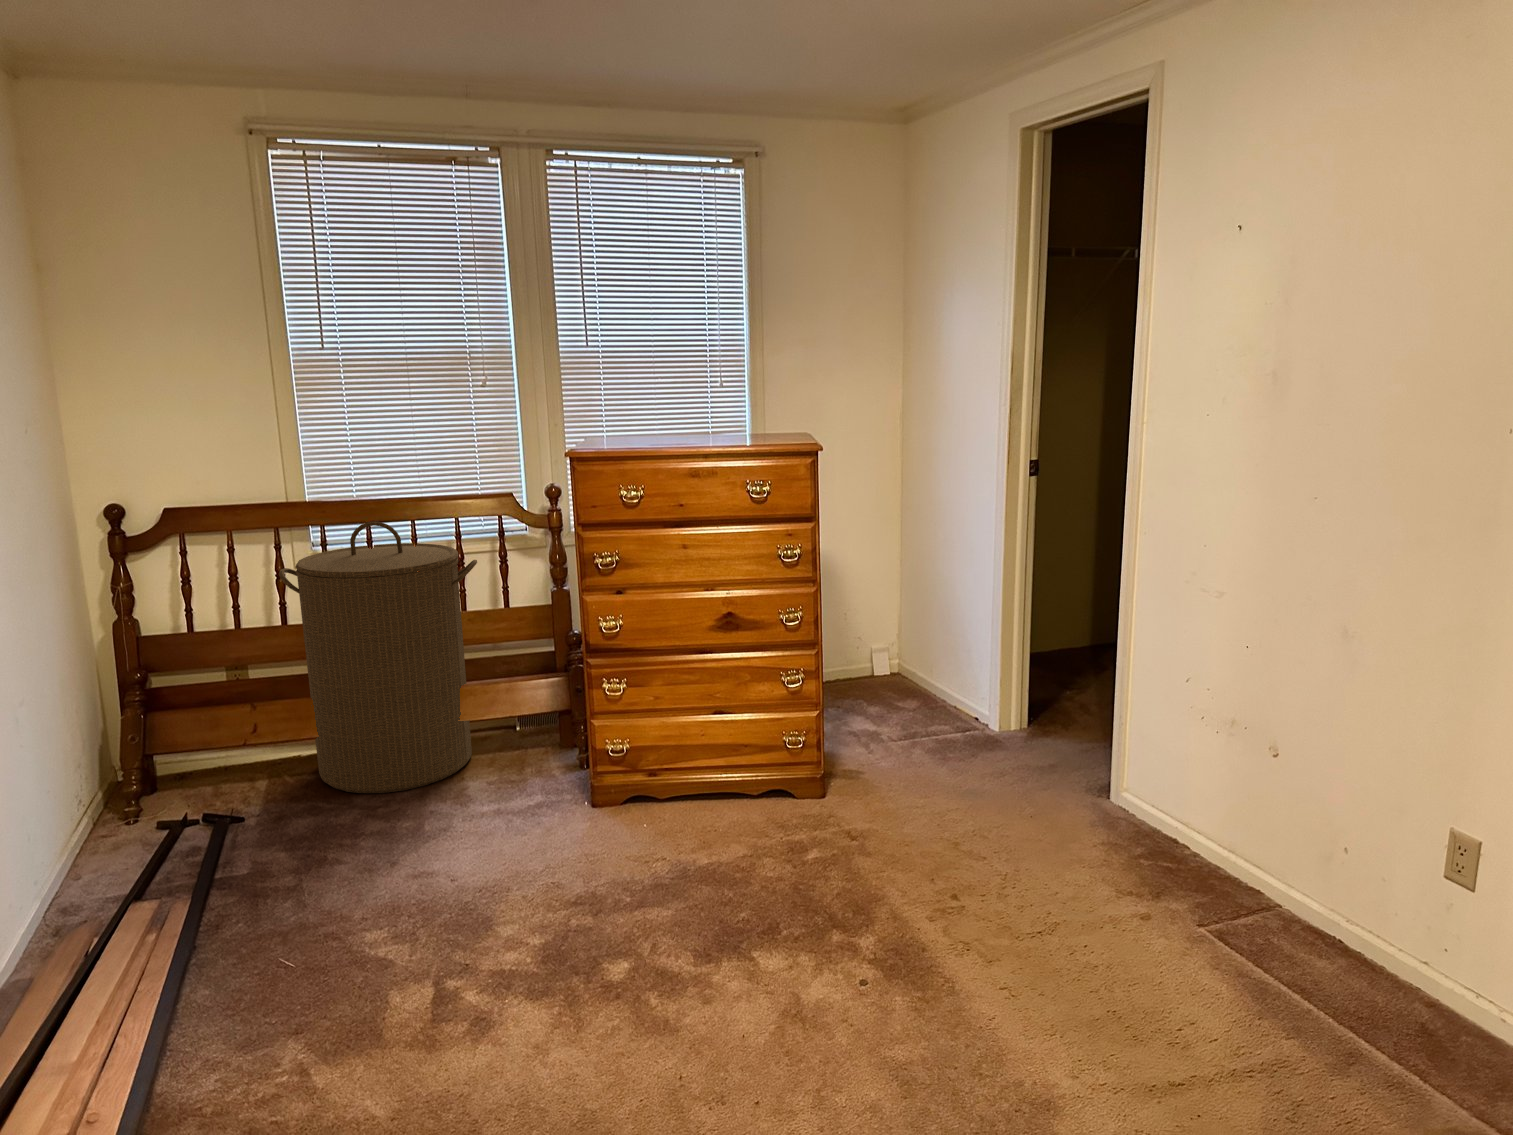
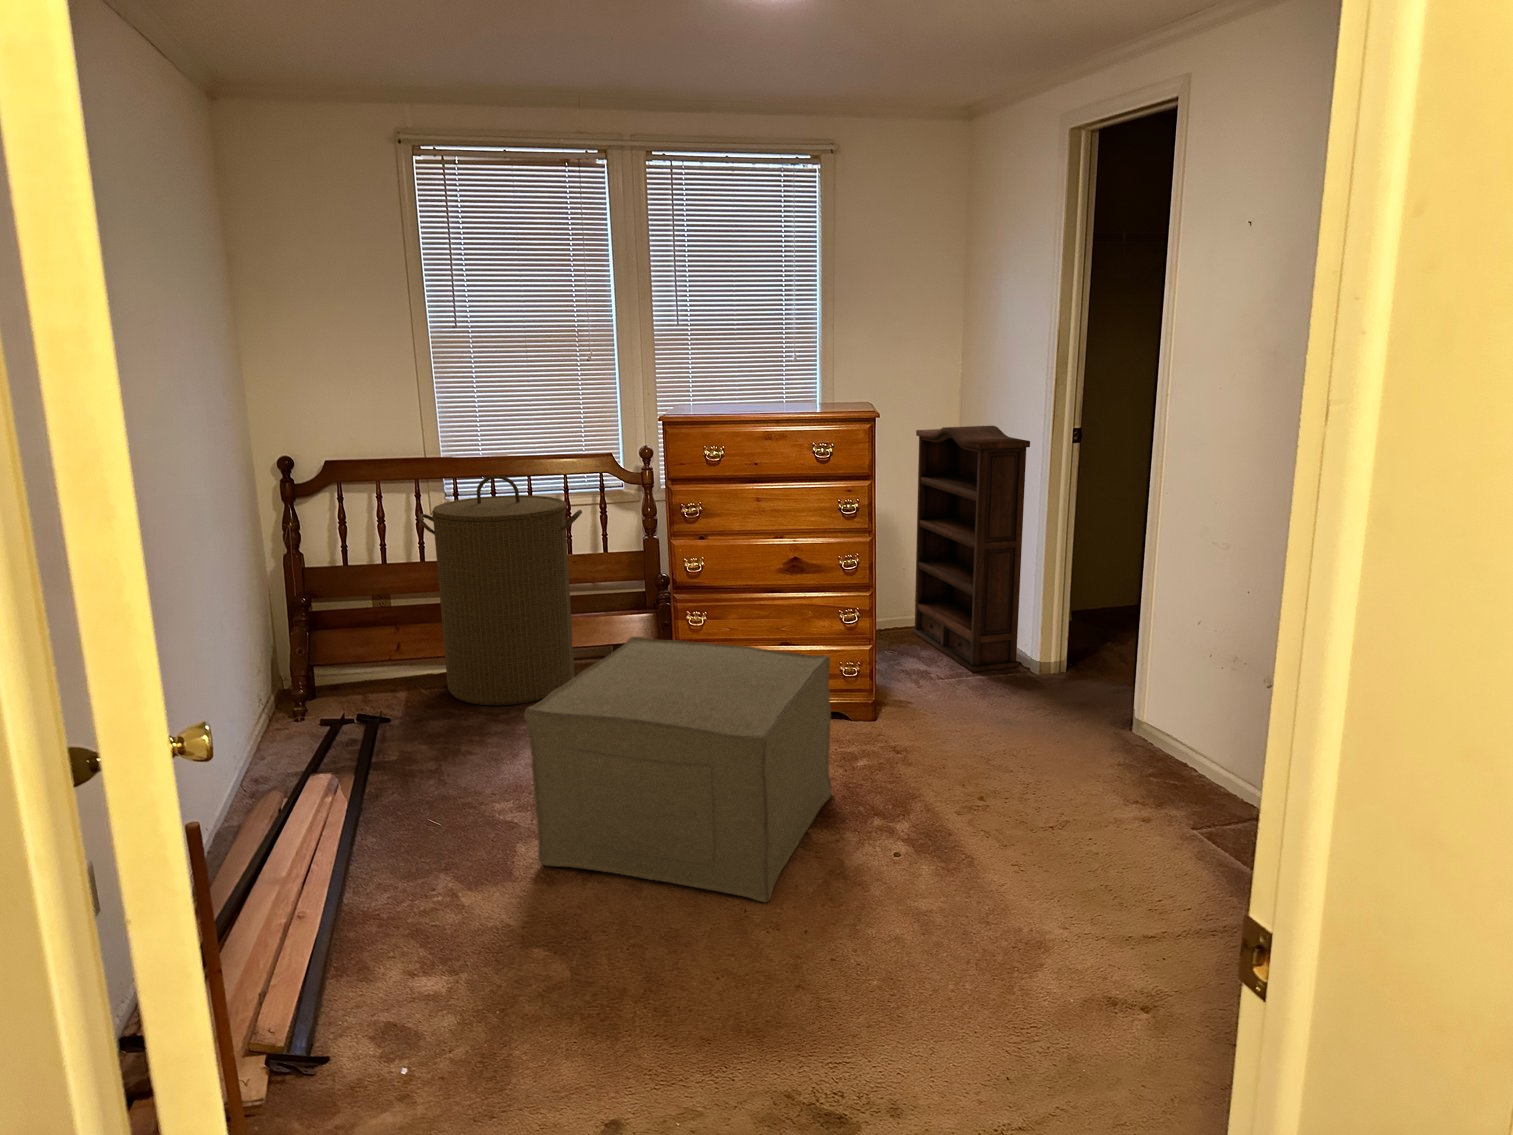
bookshelf: none [852,457,982,731] -> present [912,426,1030,672]
ottoman: none [395,717,780,1066] -> present [525,637,832,902]

